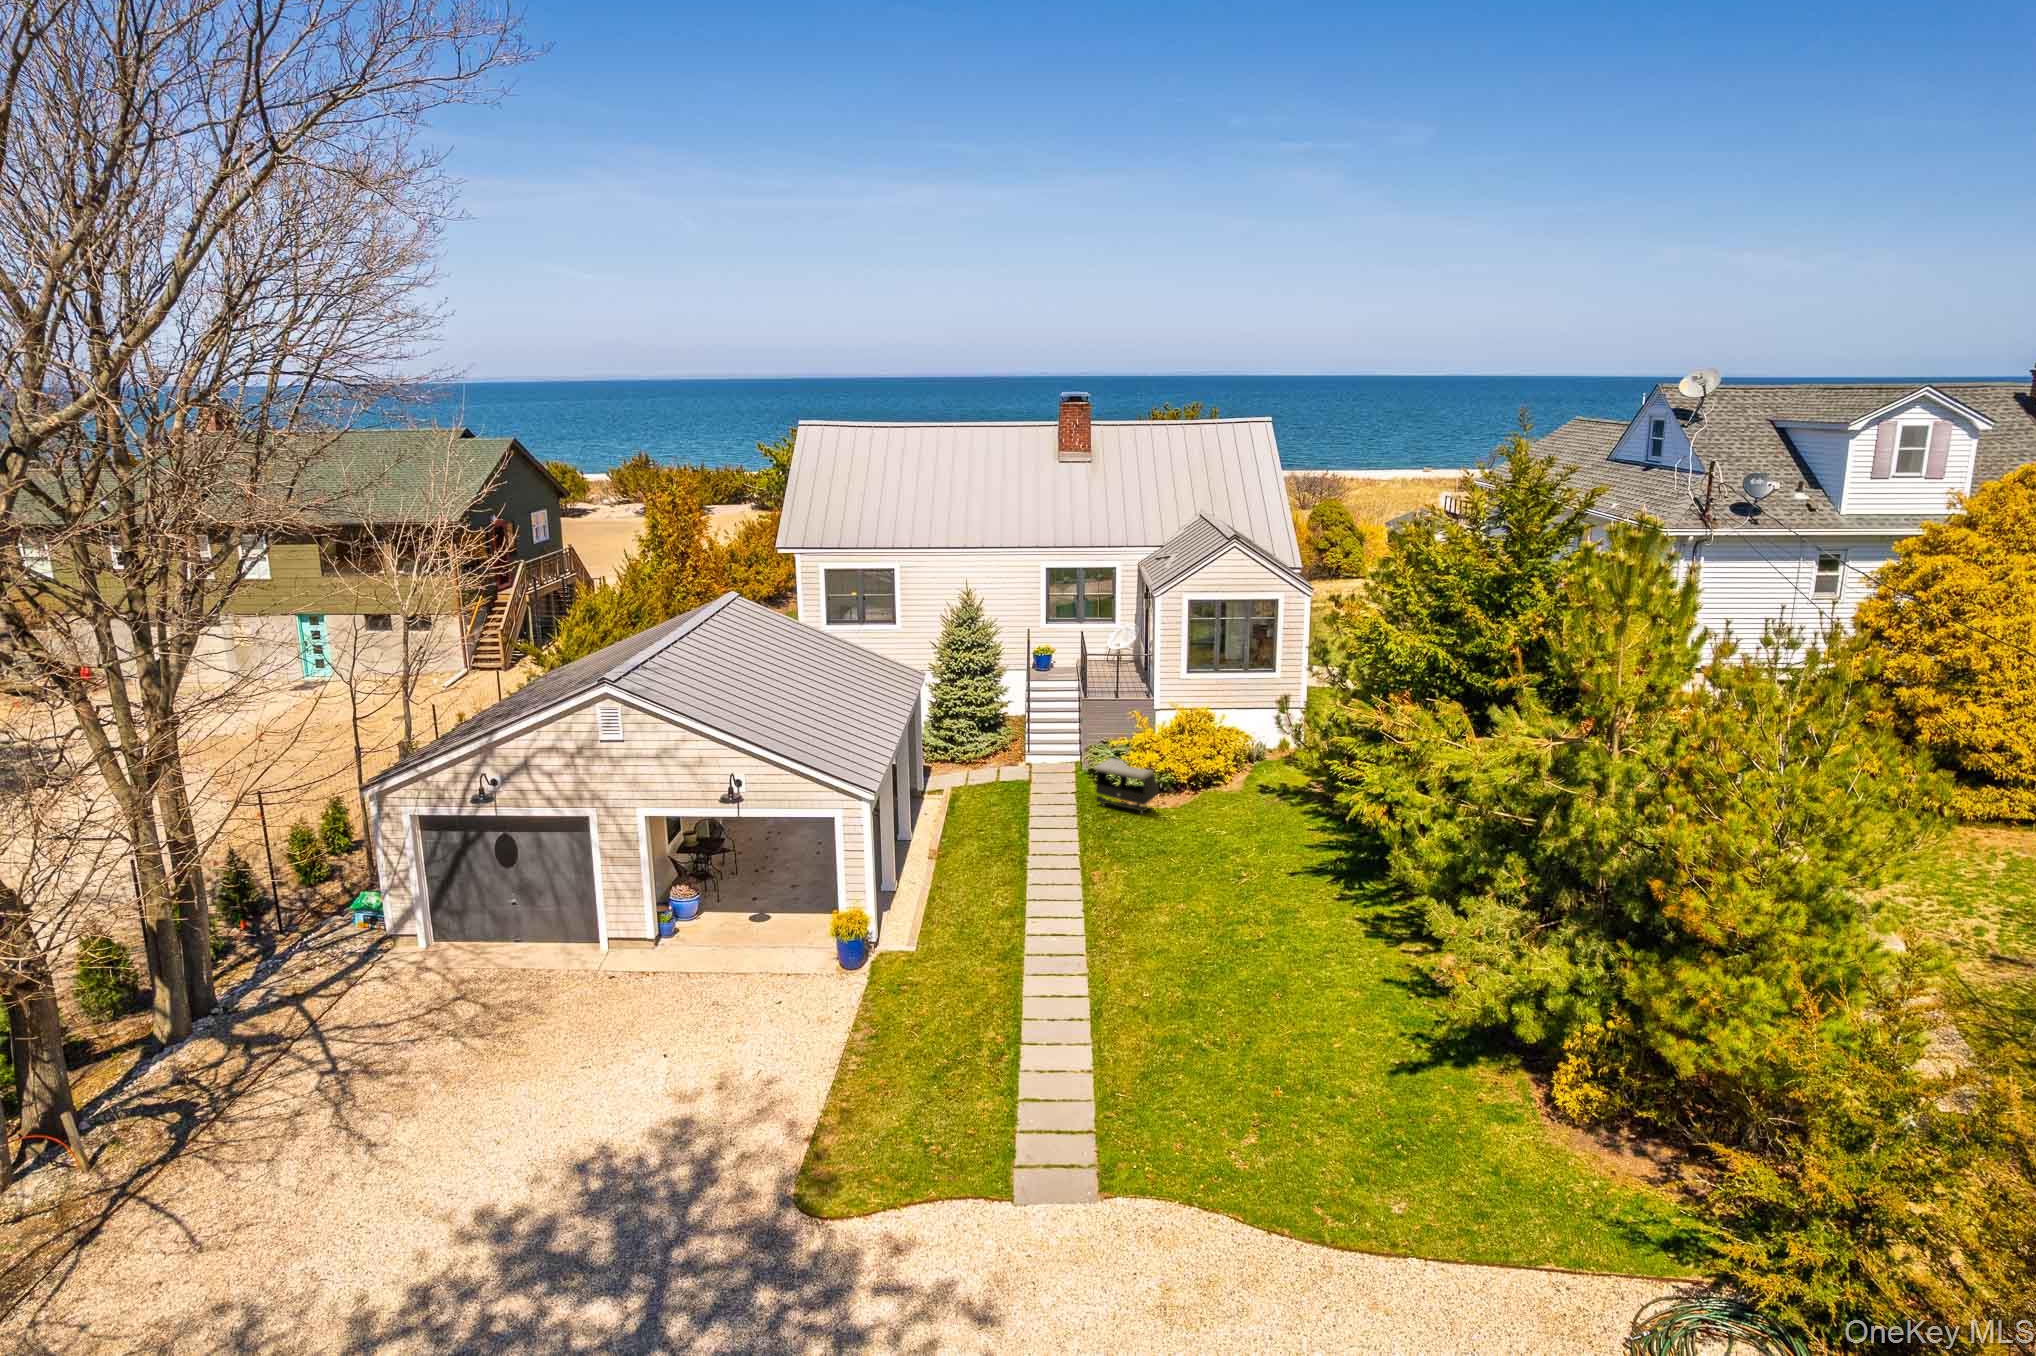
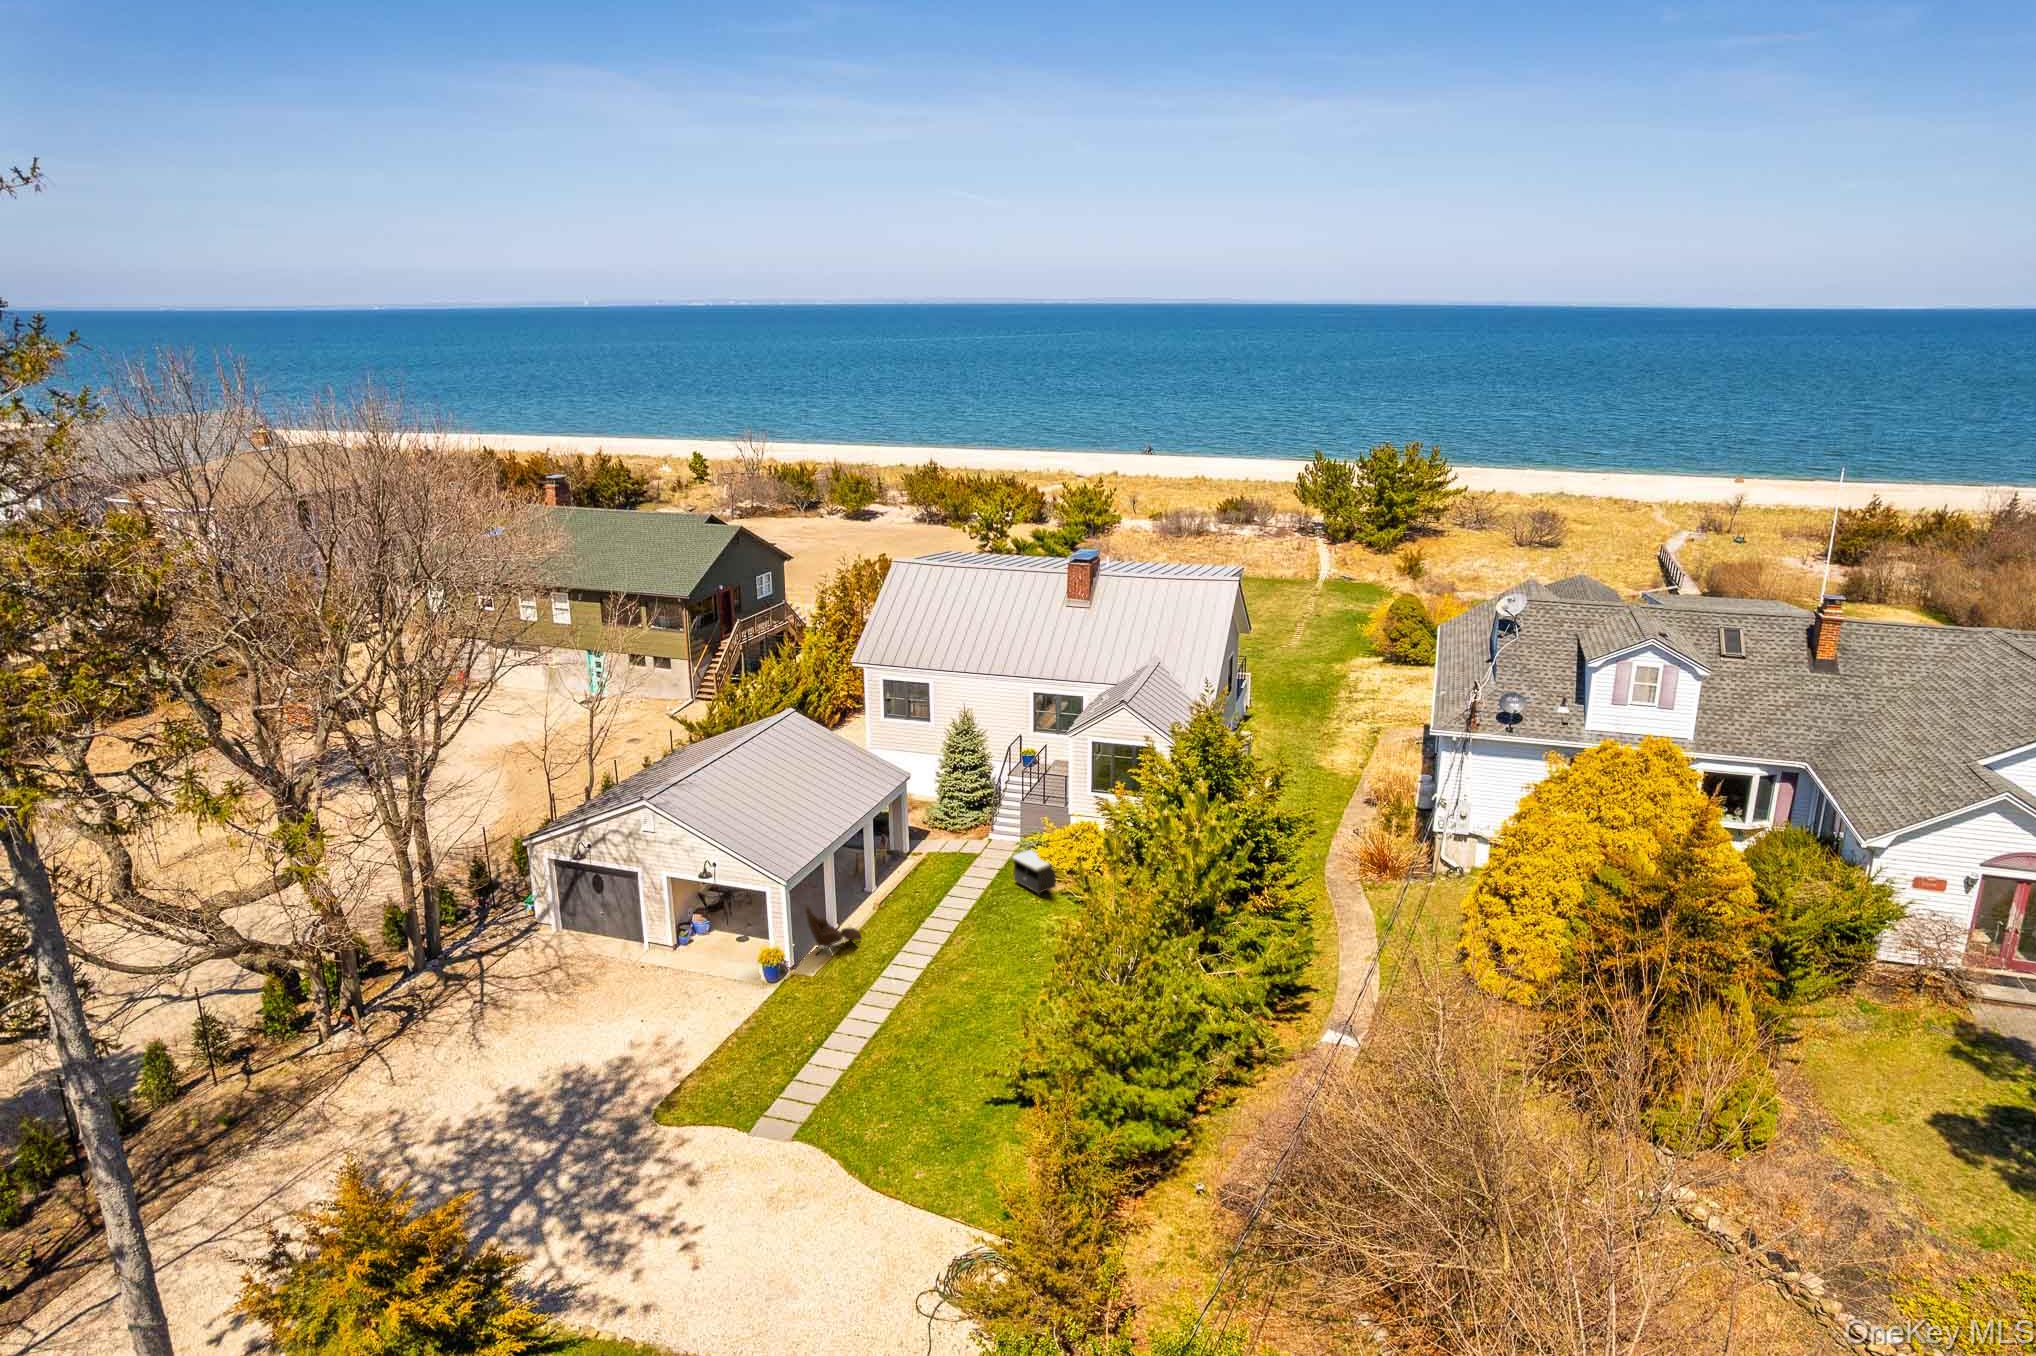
lounge chair: none [871,846,955,921] -> present [806,907,862,956]

